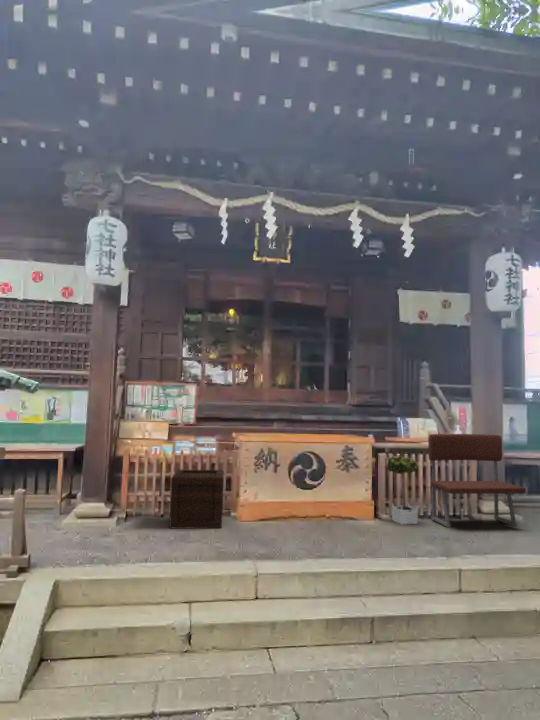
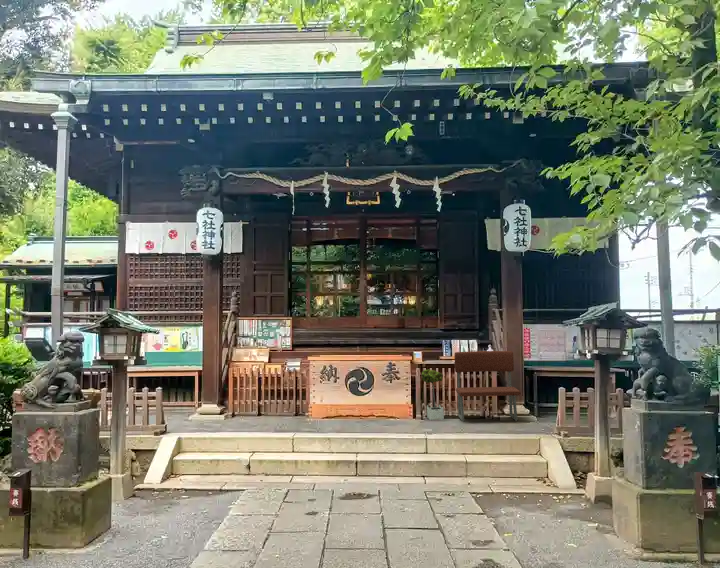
wooden crate: present [169,470,224,528] -> none [261,383,304,424]

